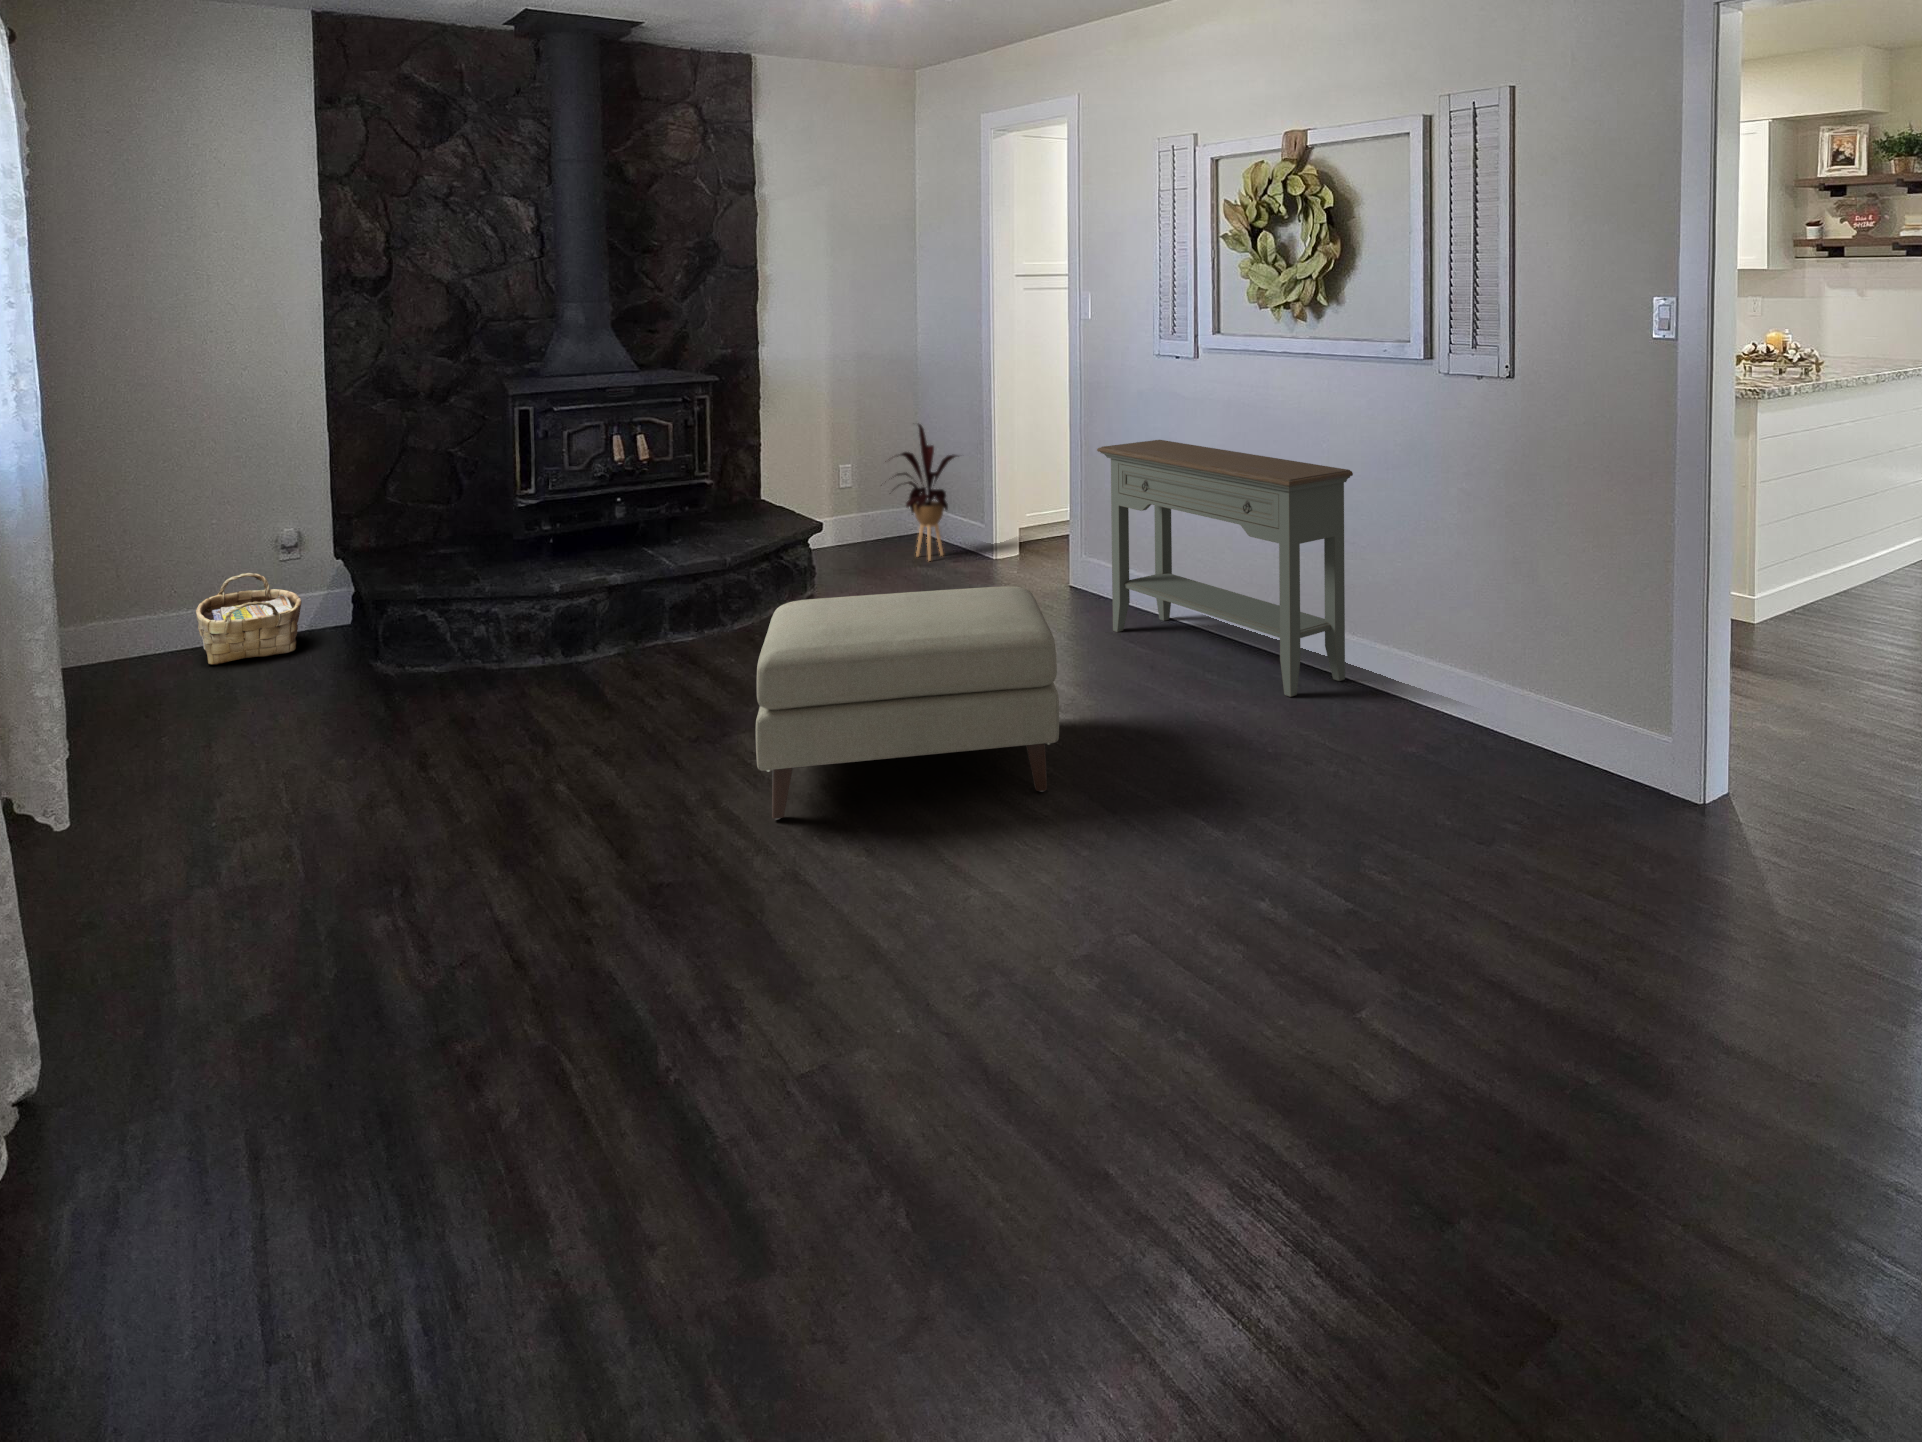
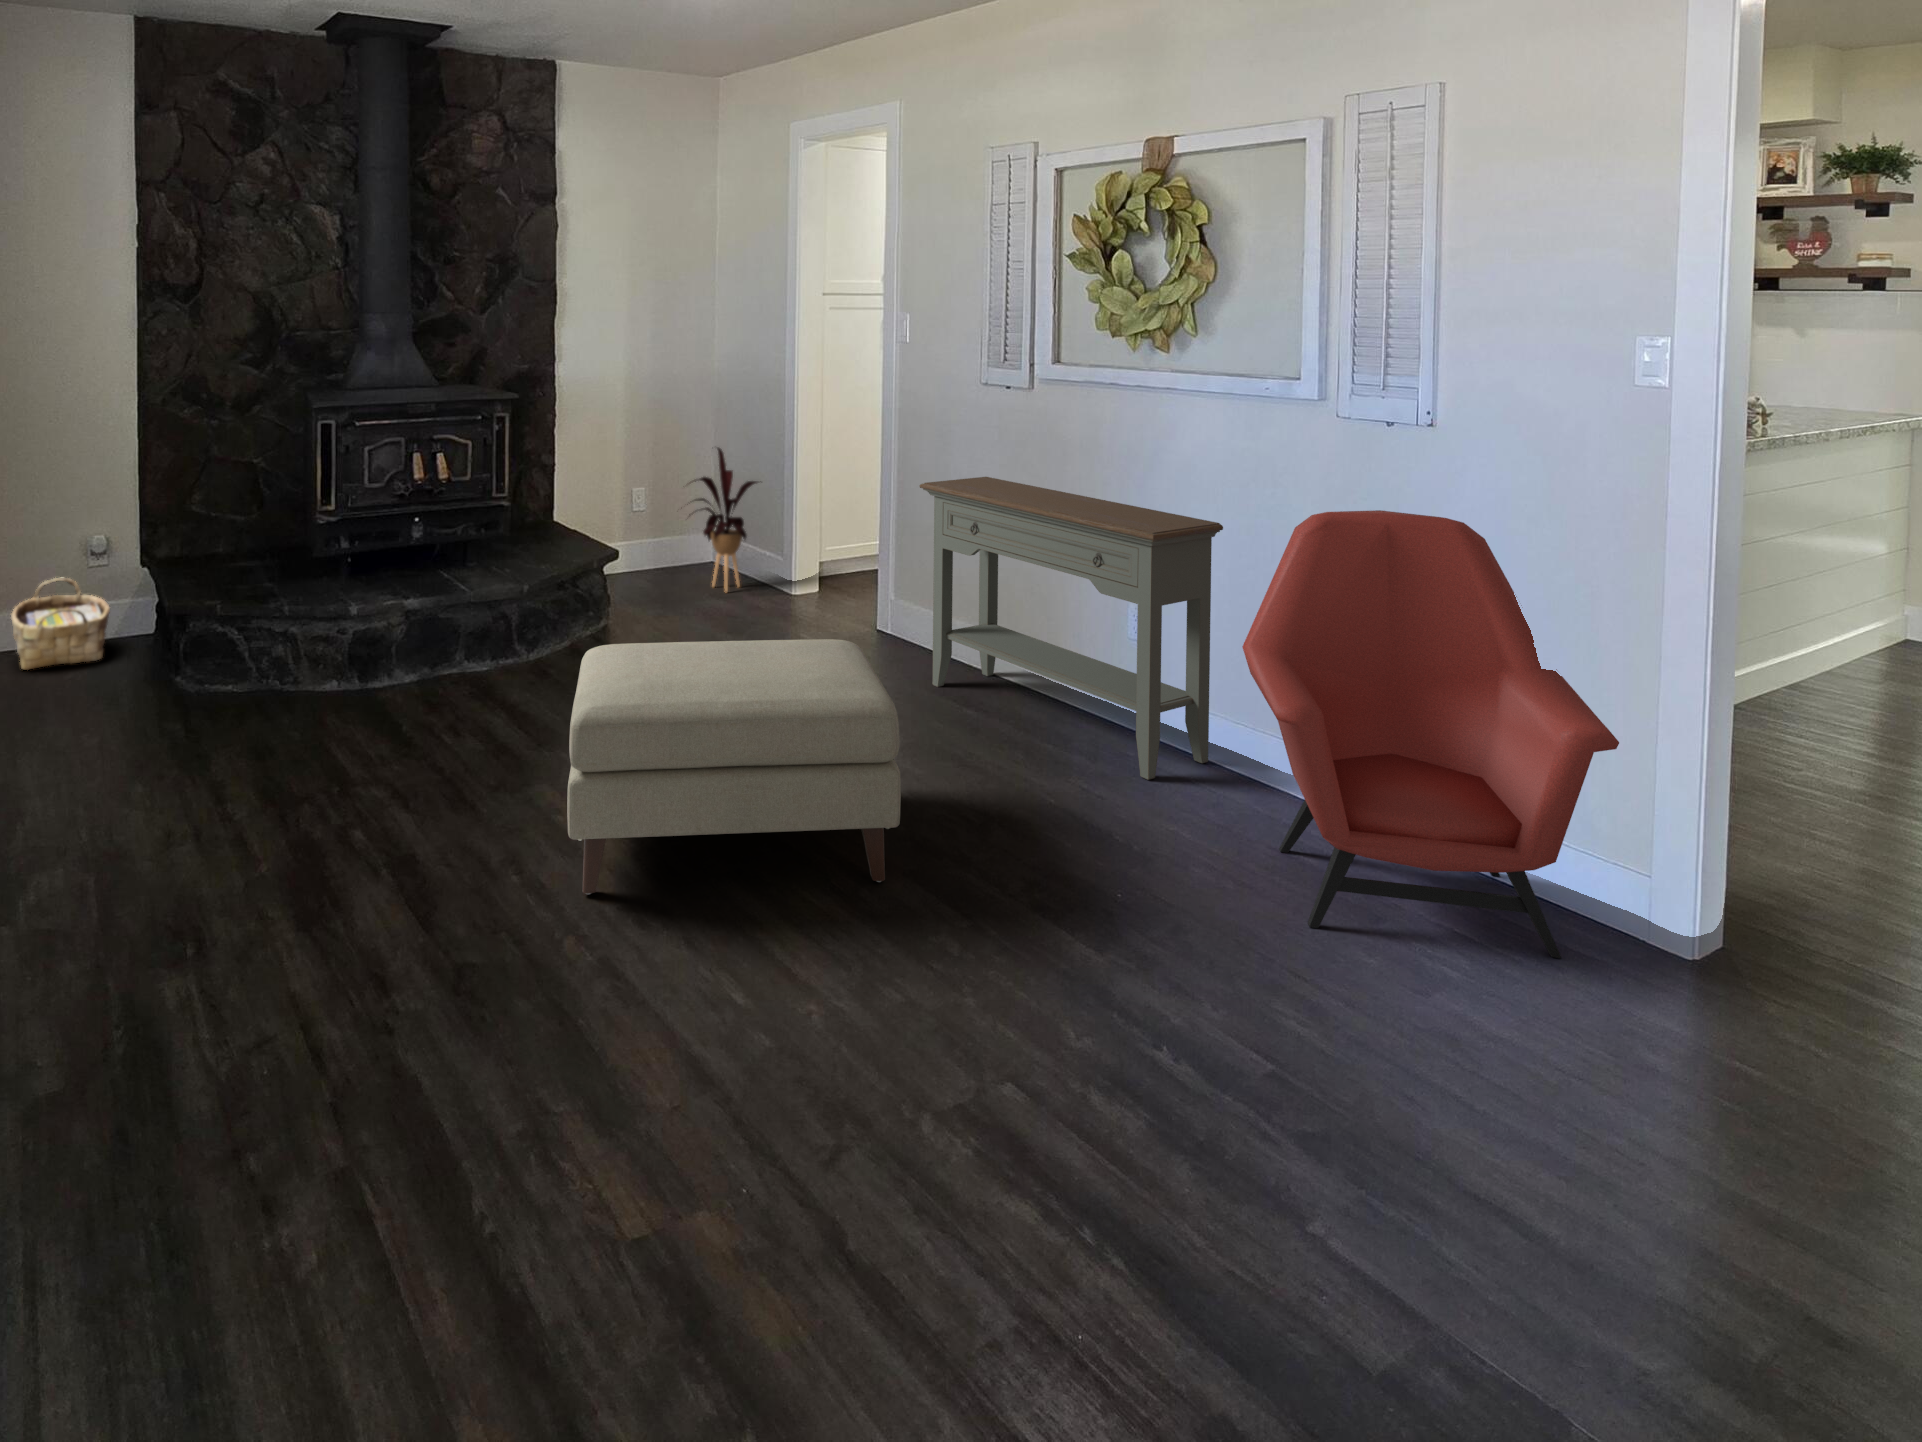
armchair: none [1355,451,1635,808] -> present [1242,510,1619,958]

